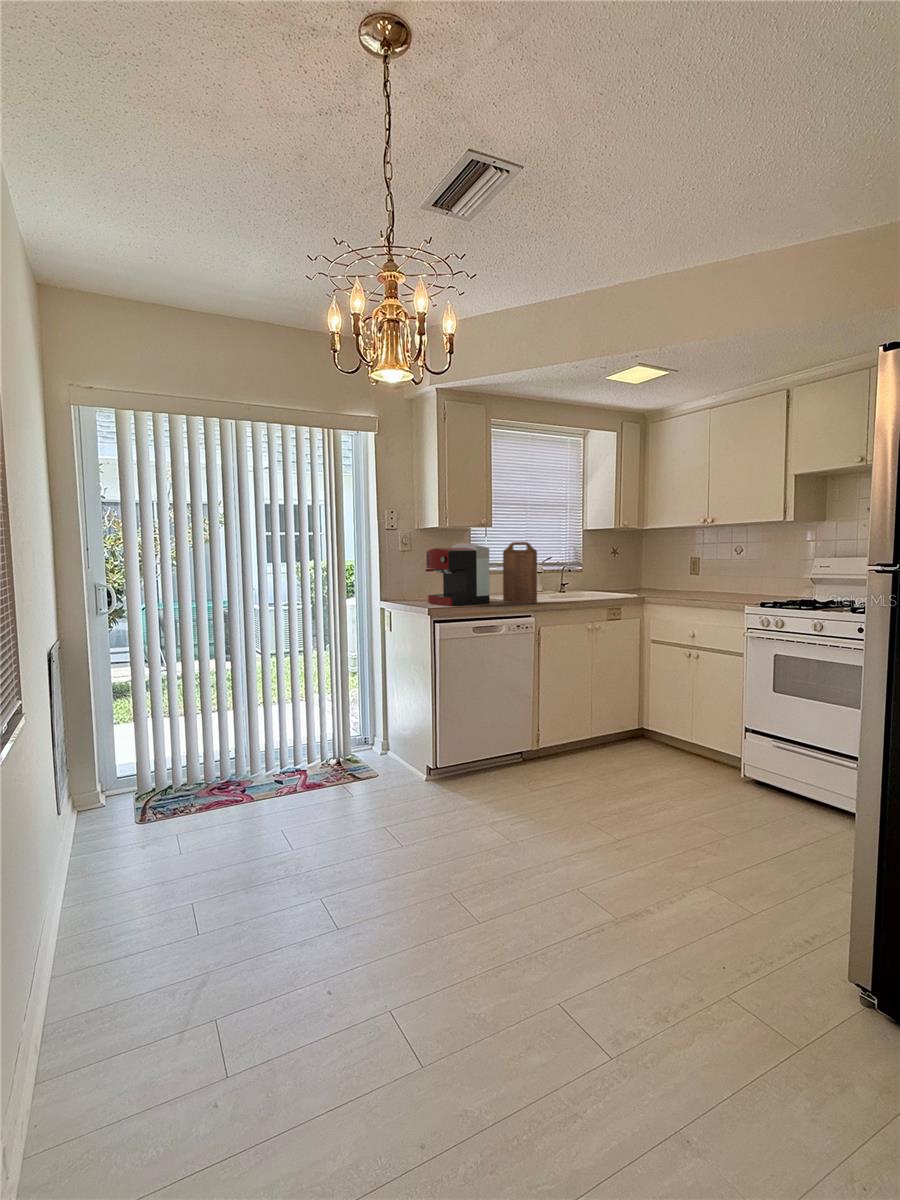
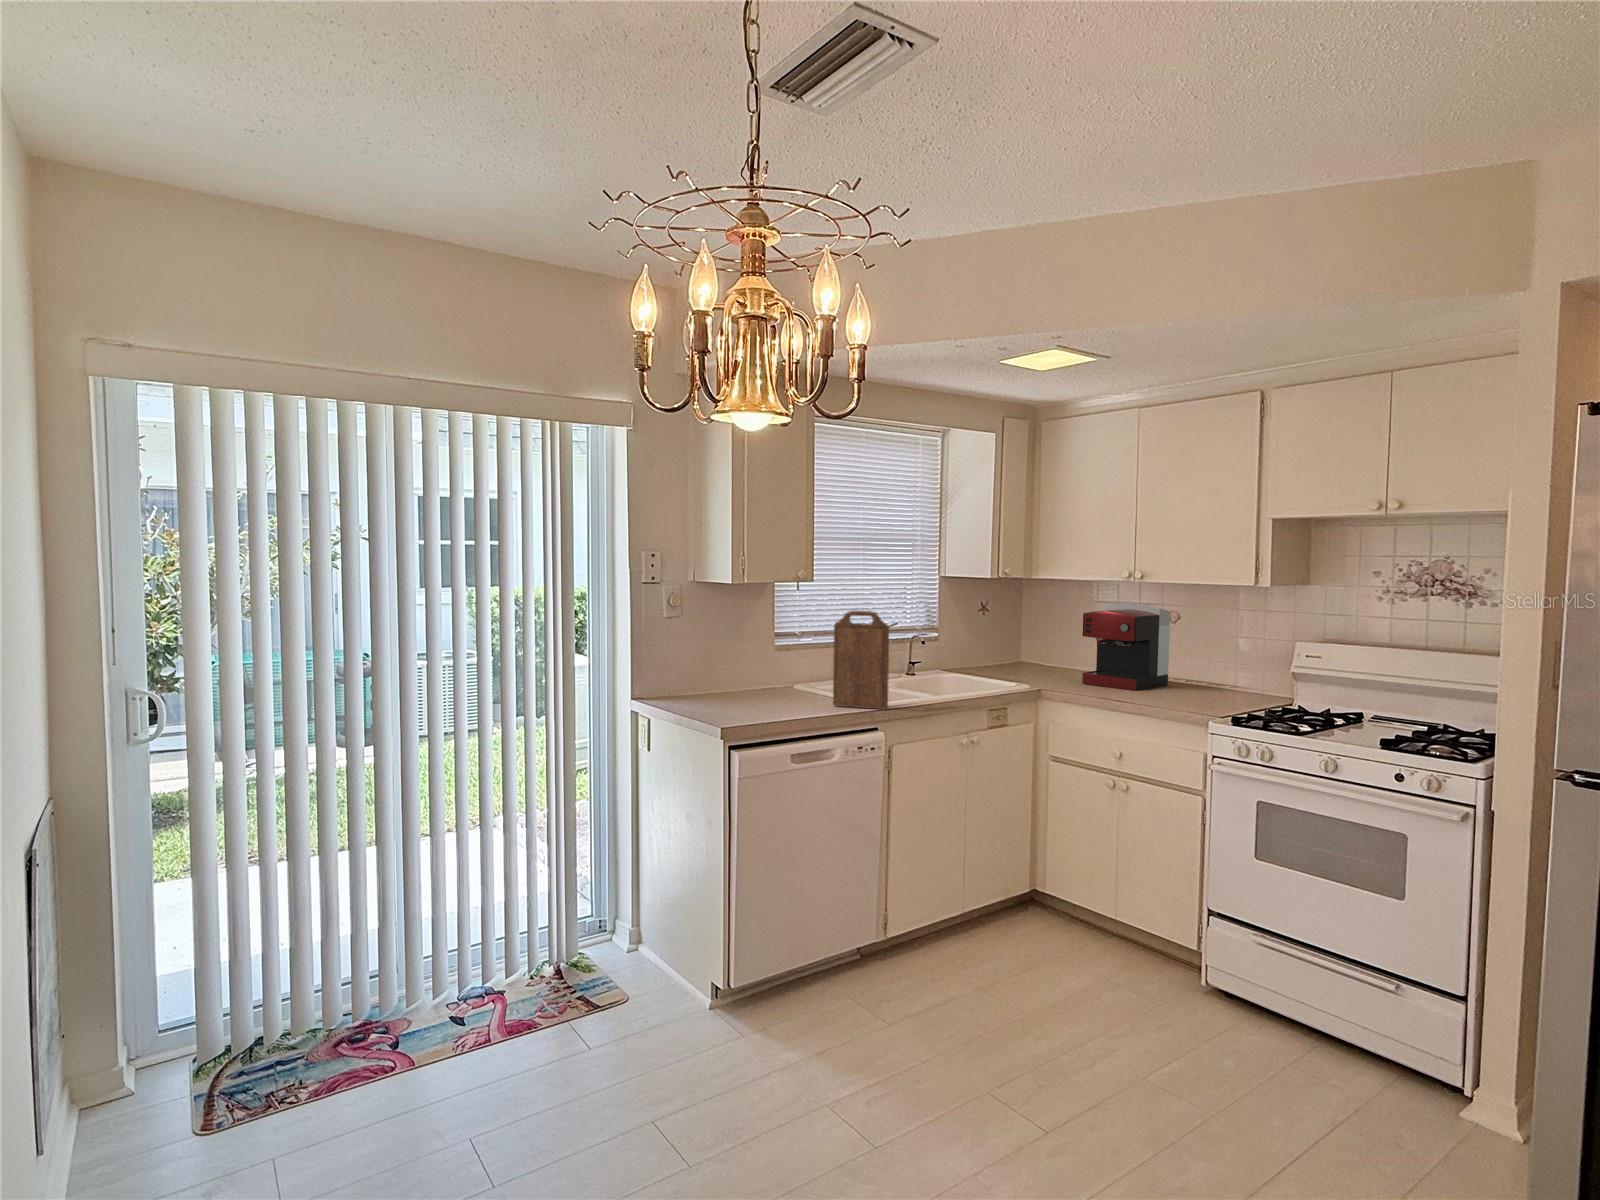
coffee maker: present [426,543,490,606] -> present [1082,603,1170,691]

